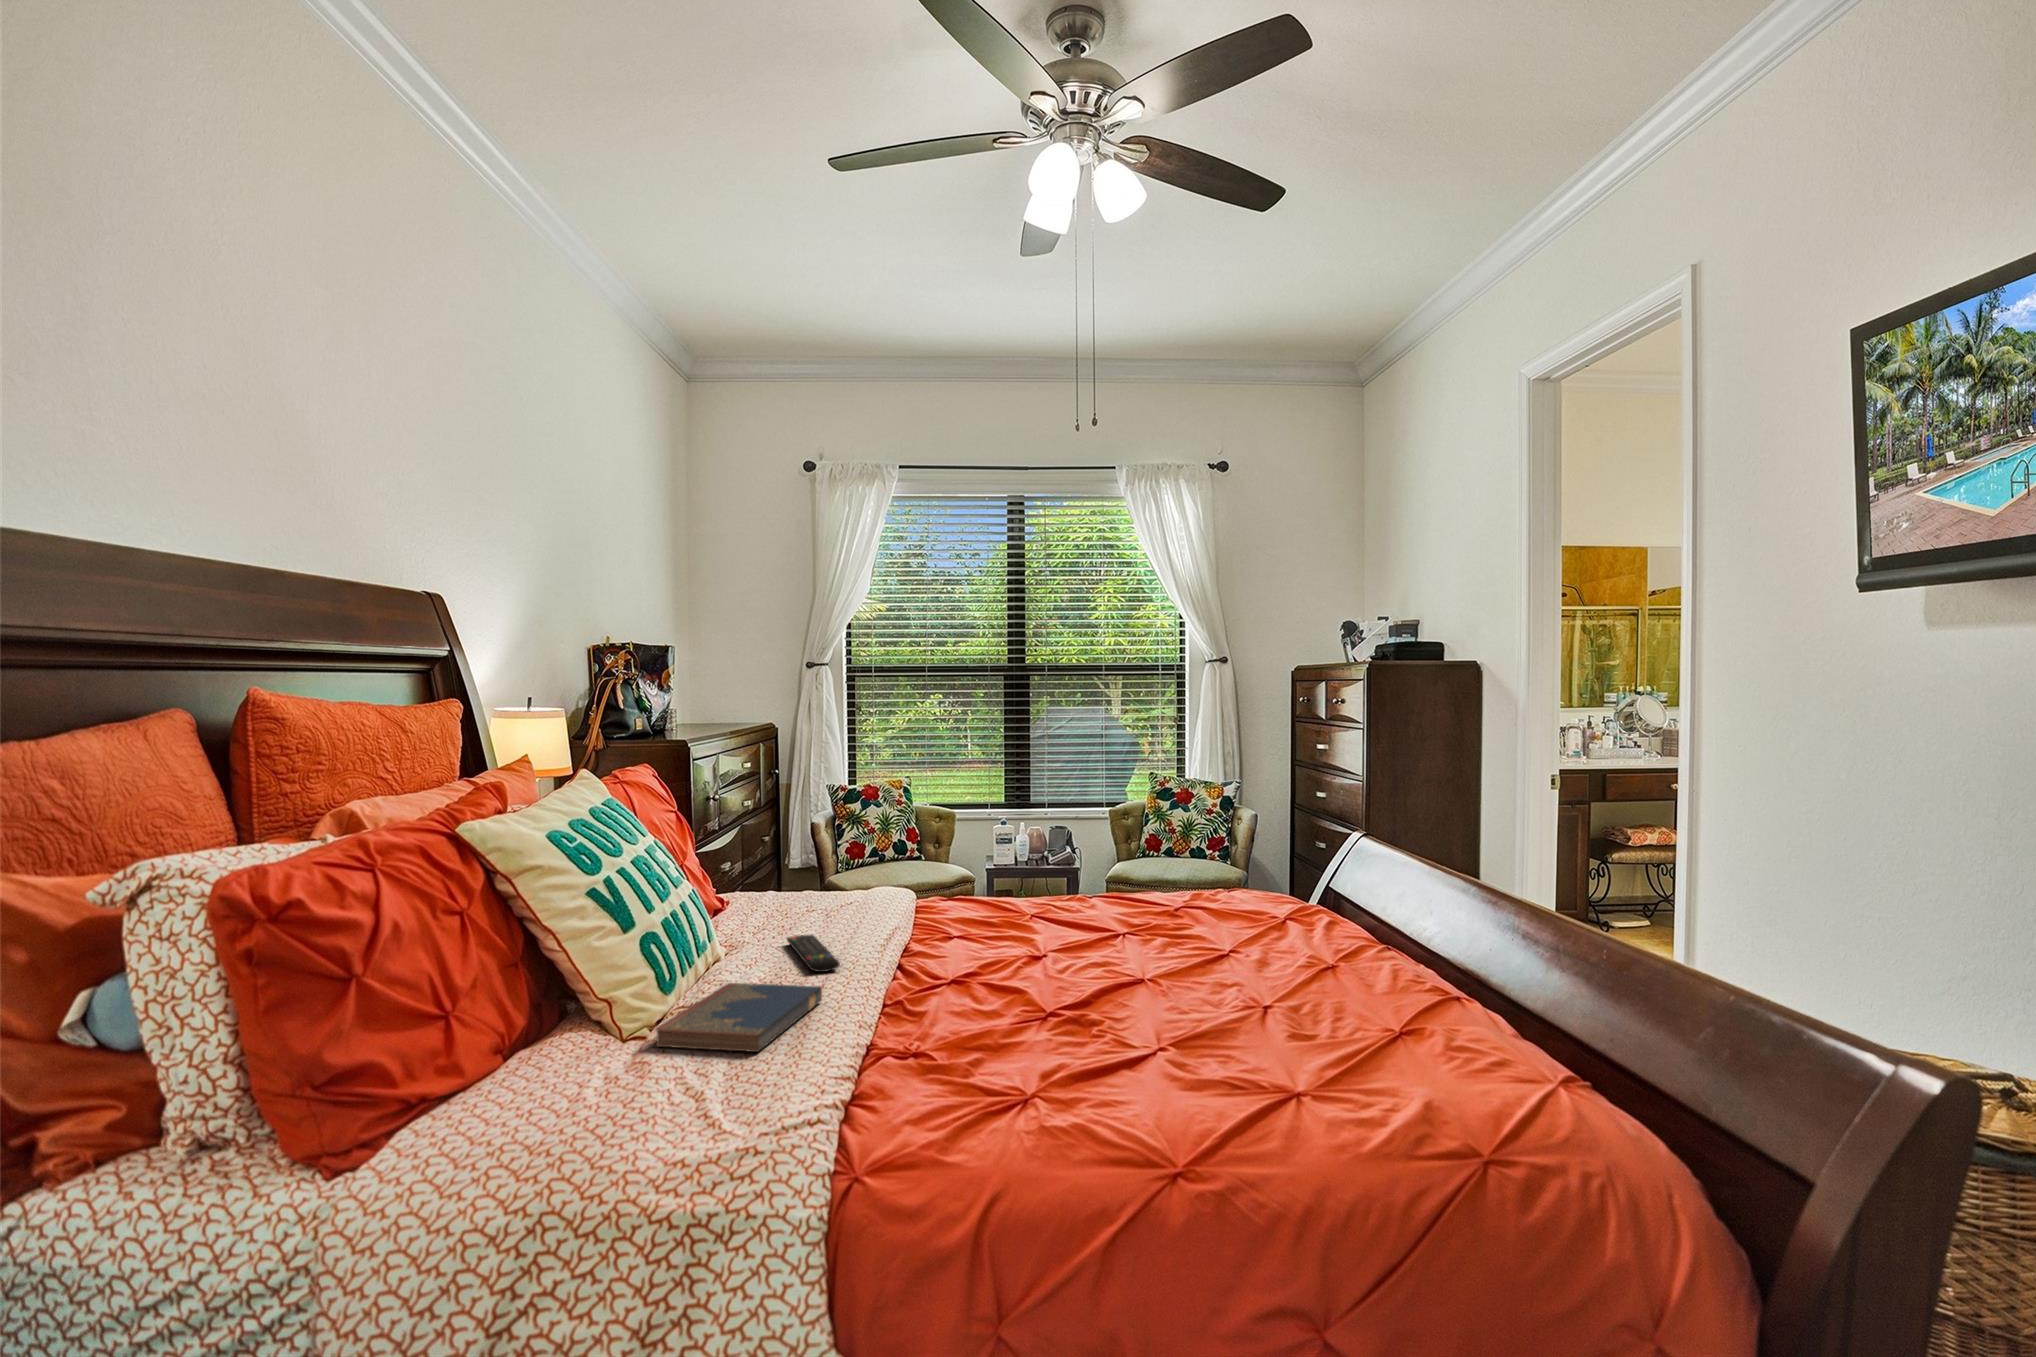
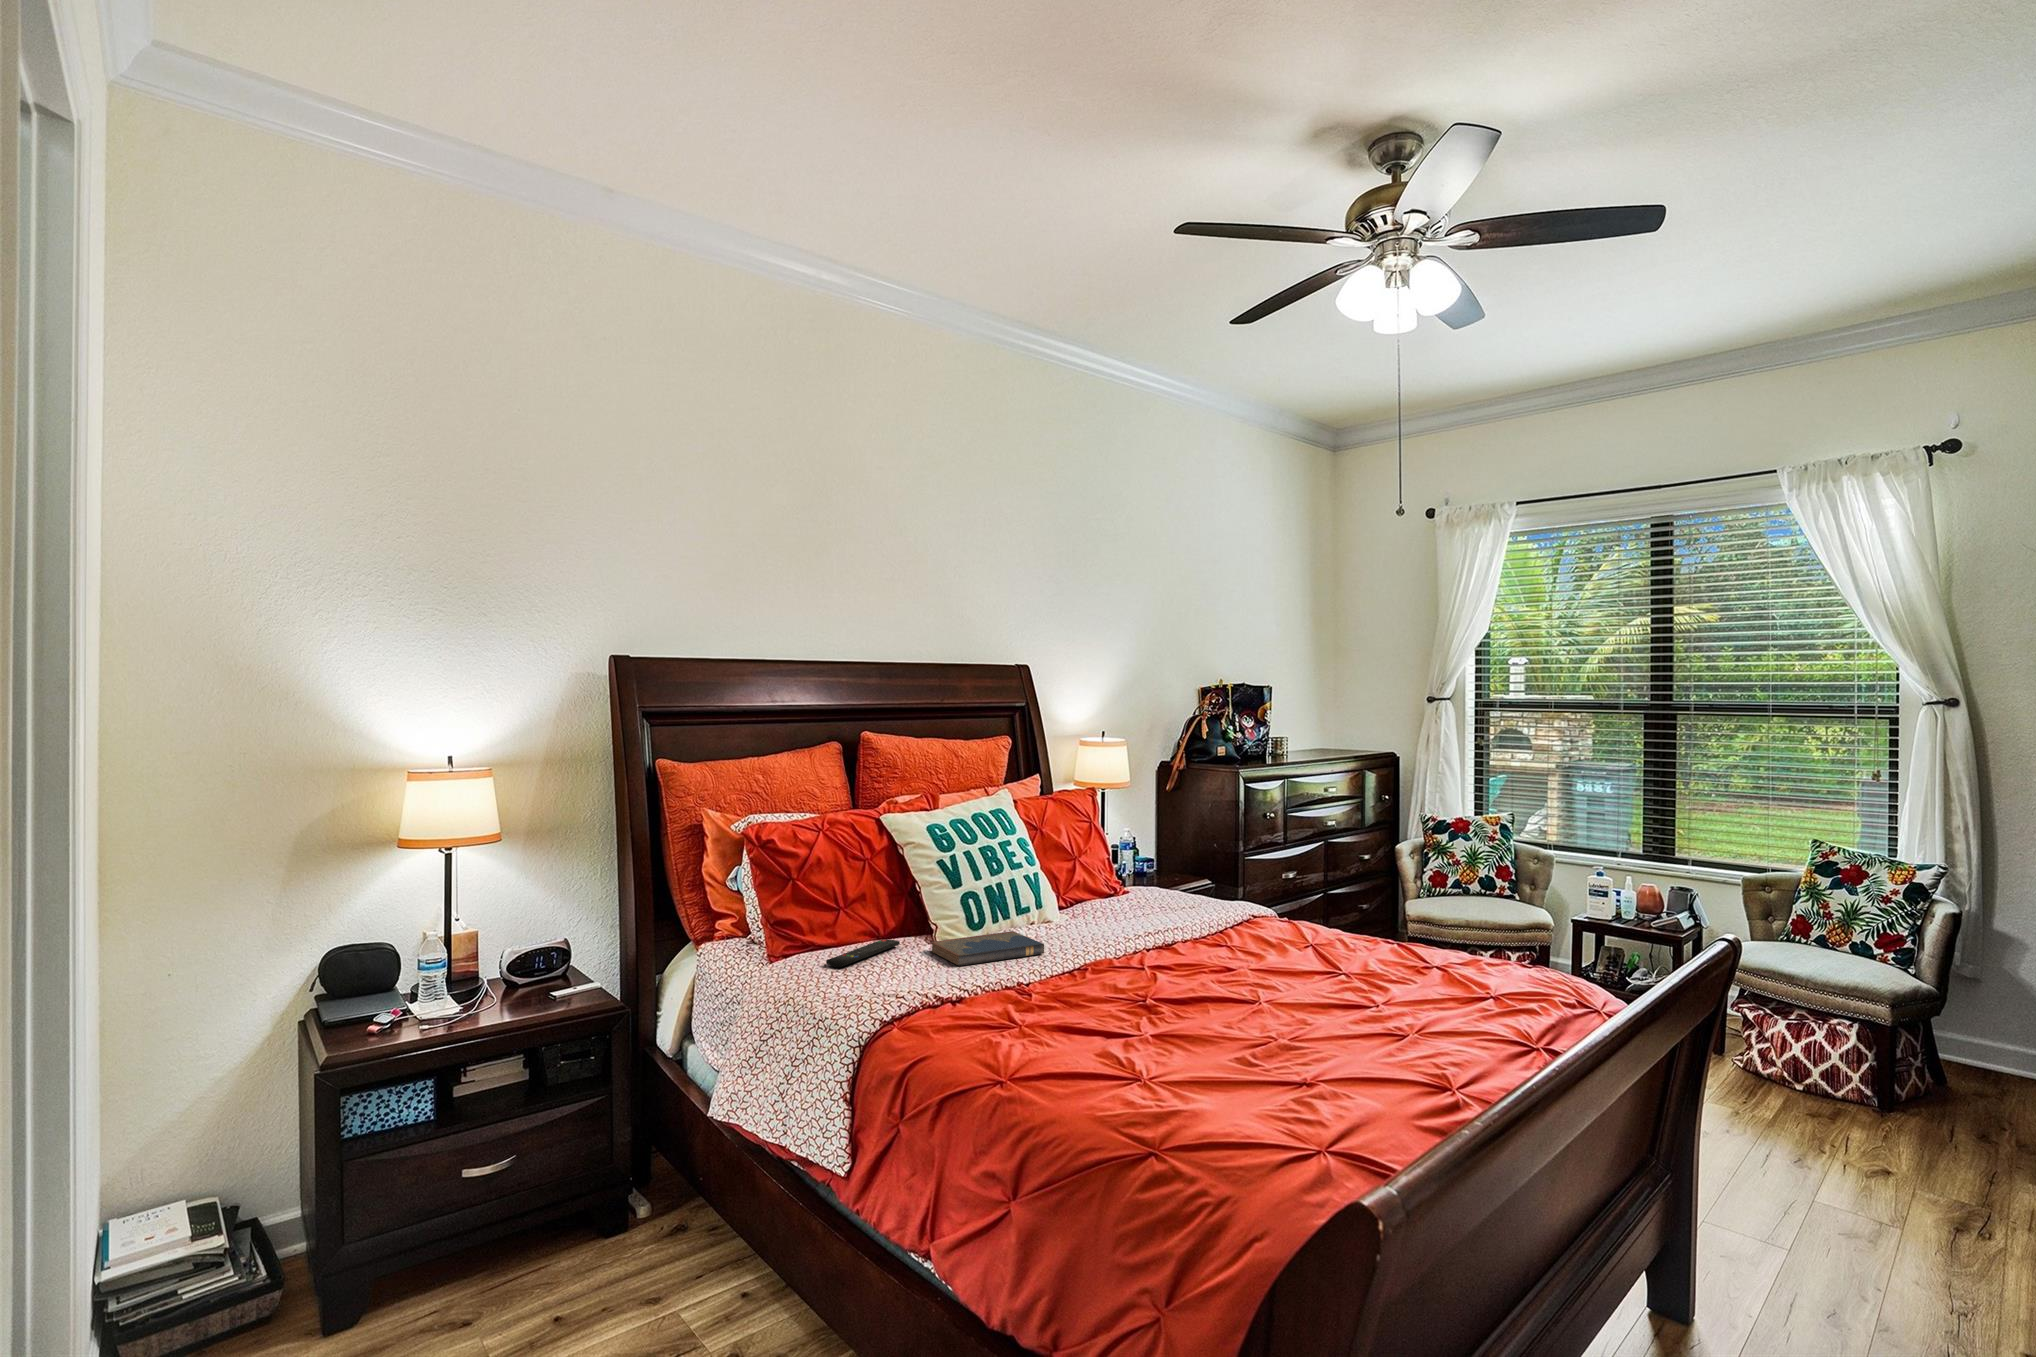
remote control: present [787,935,840,972] -> present [826,939,900,968]

